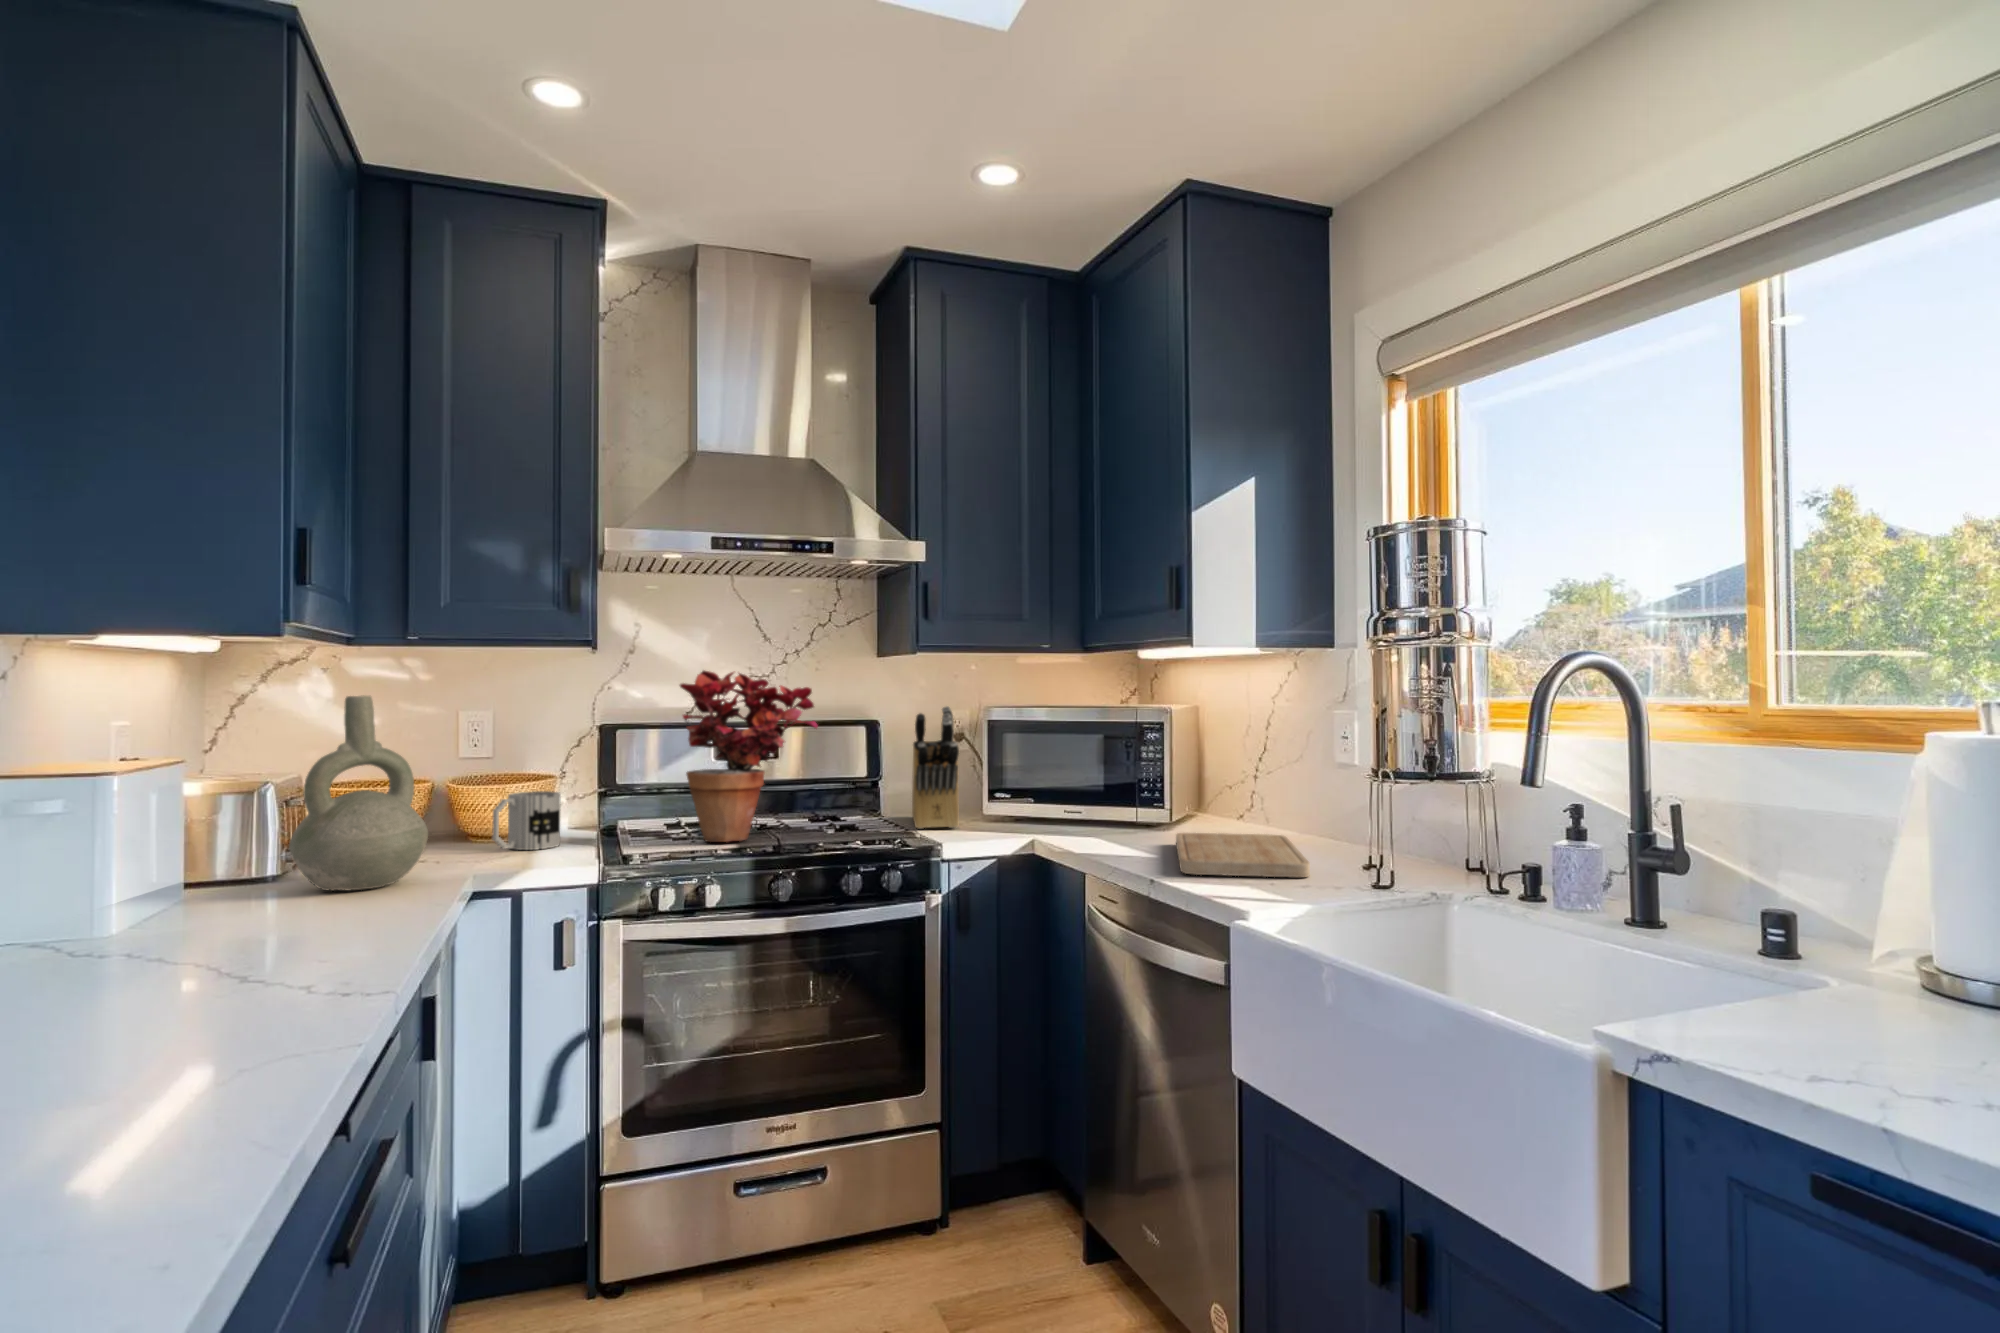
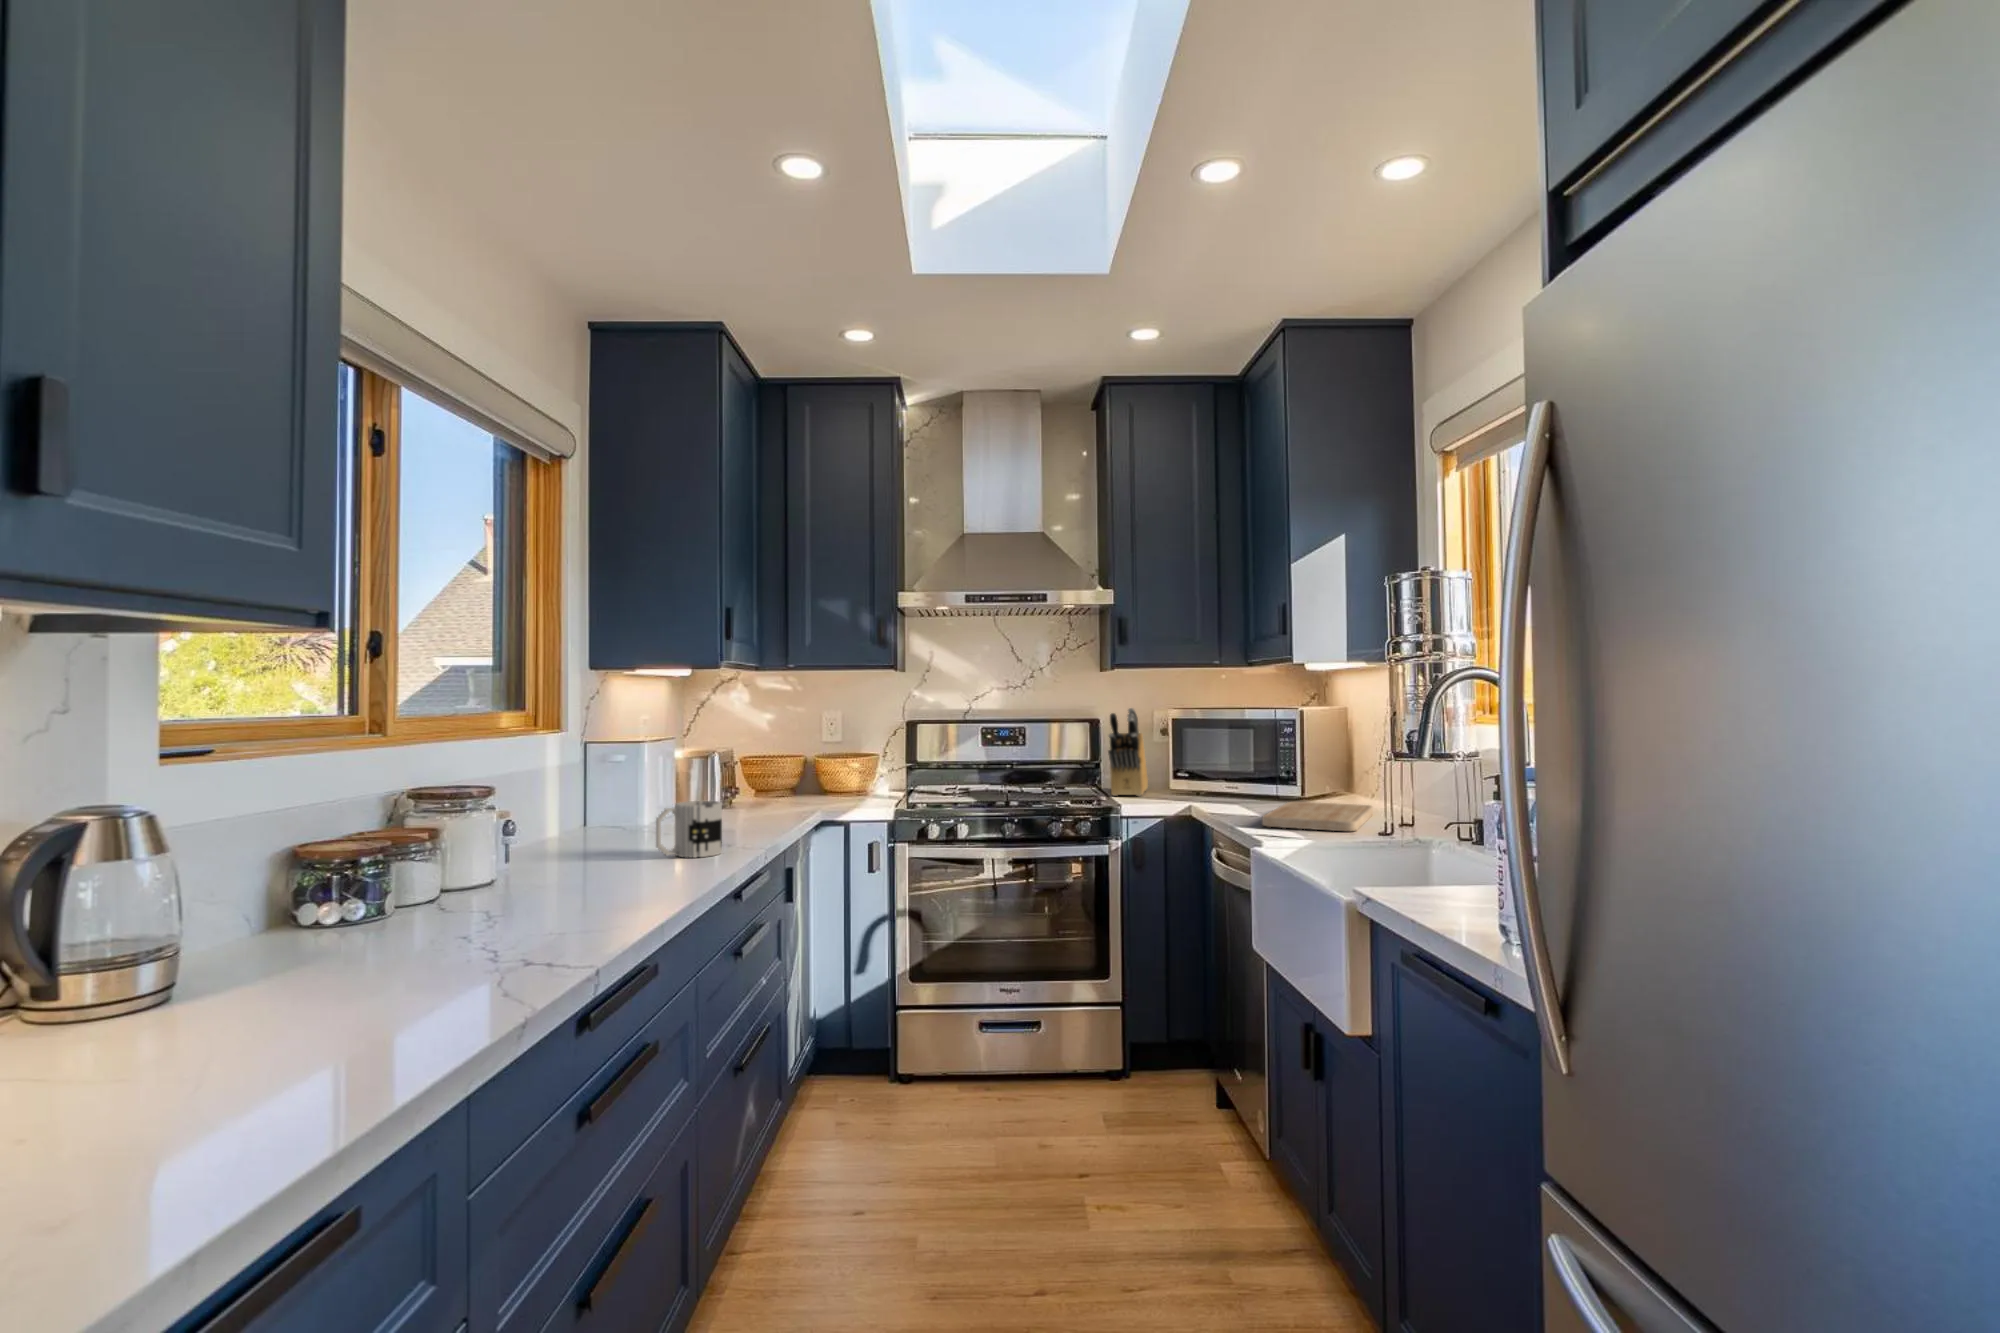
potted plant: present [680,671,818,842] -> none [944,684,1040,799]
decorative vase: present [289,695,428,891] -> none [724,703,796,816]
mug: present [492,791,561,850] -> present [656,801,722,858]

